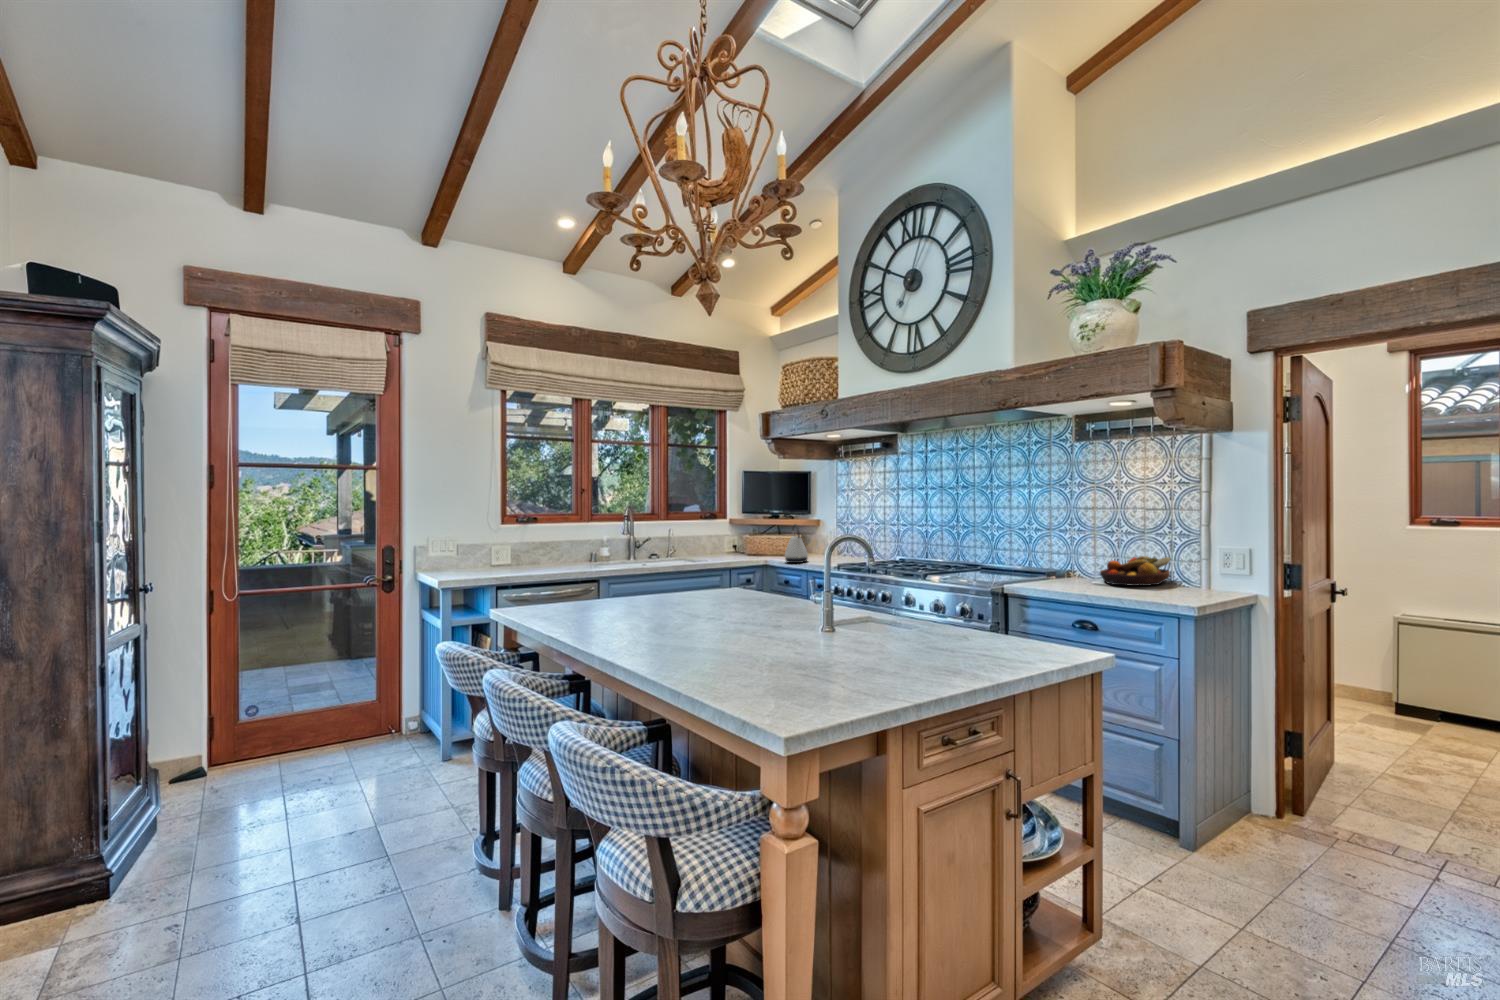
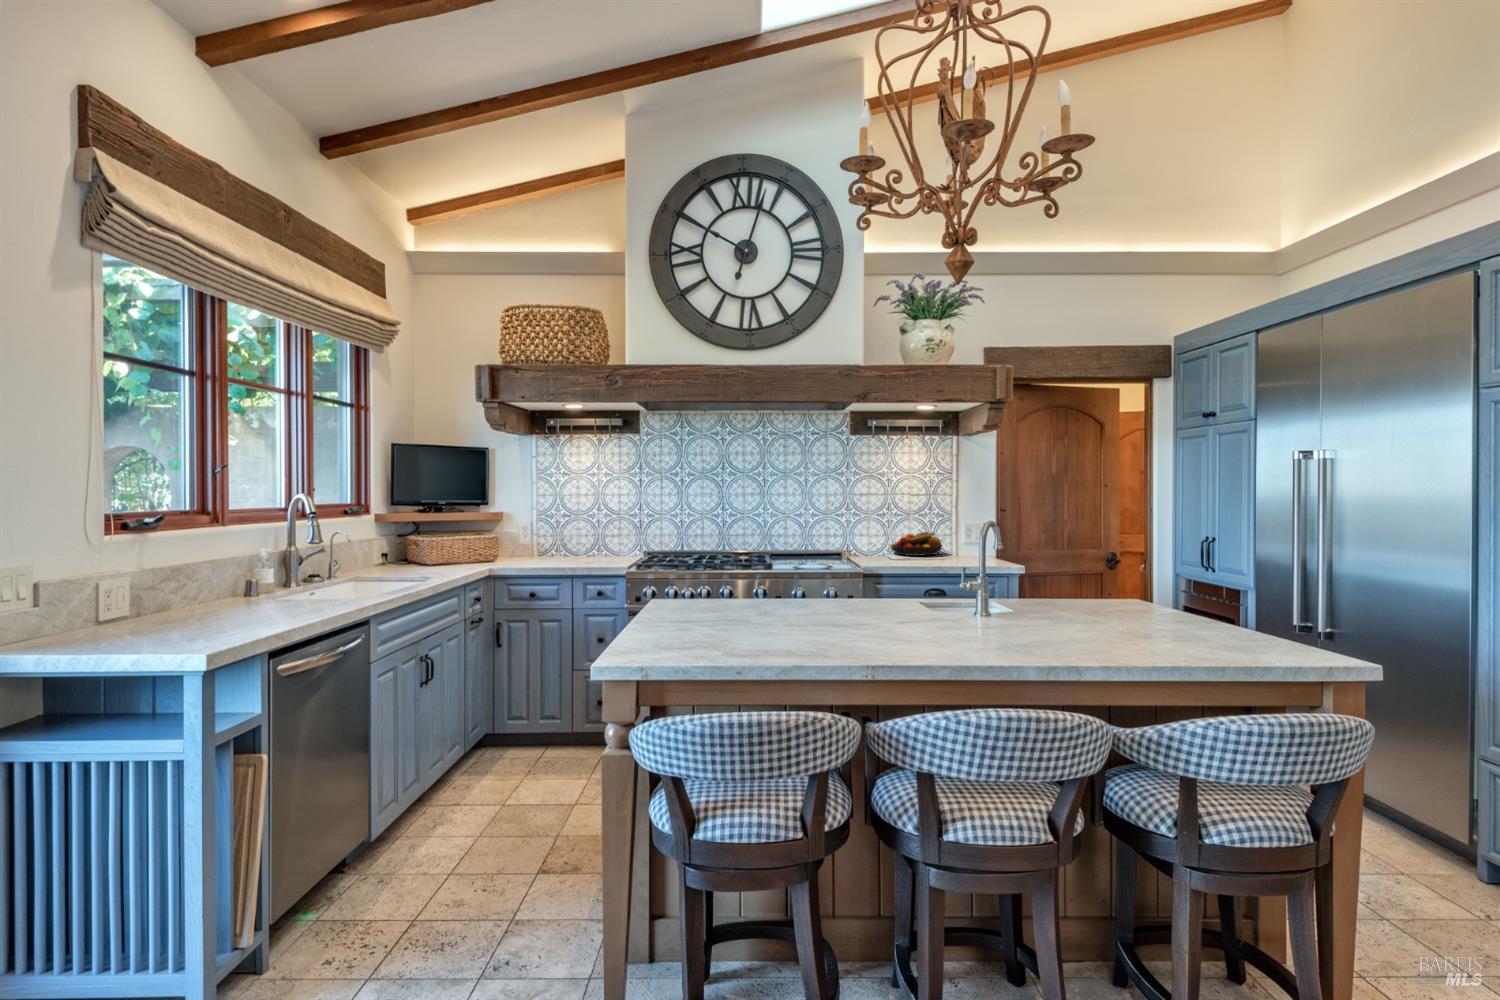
kettle: present [785,525,808,563] -> none [518,516,553,567]

